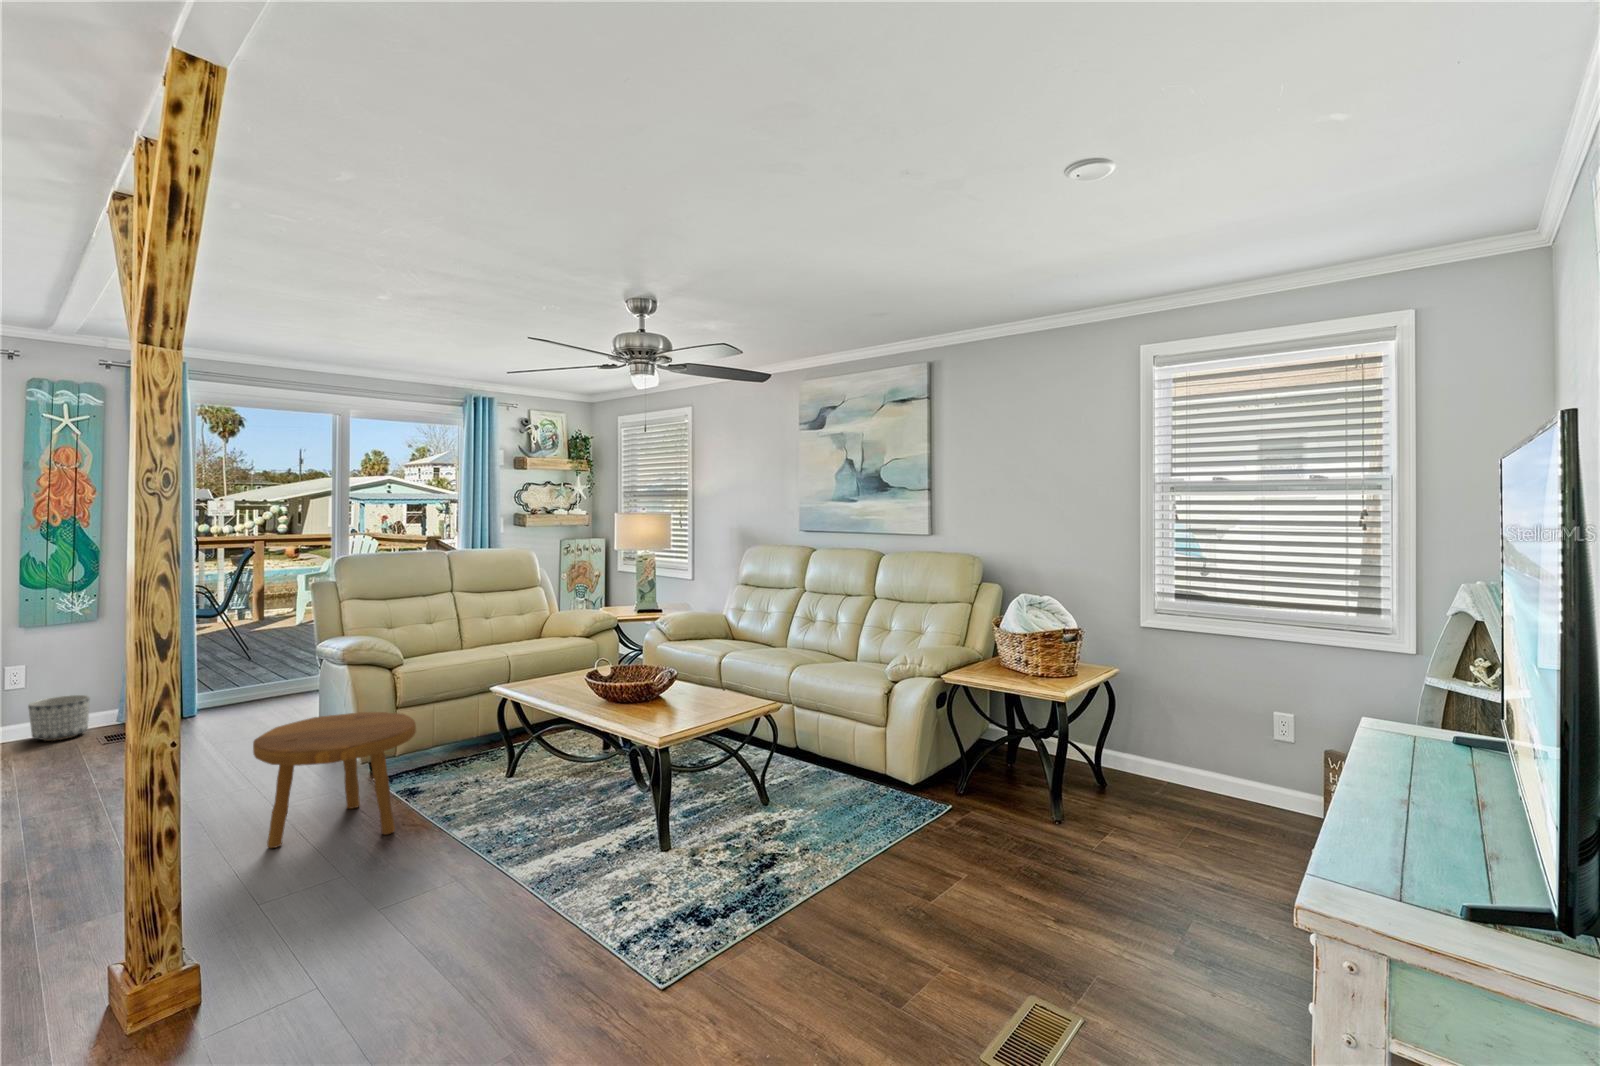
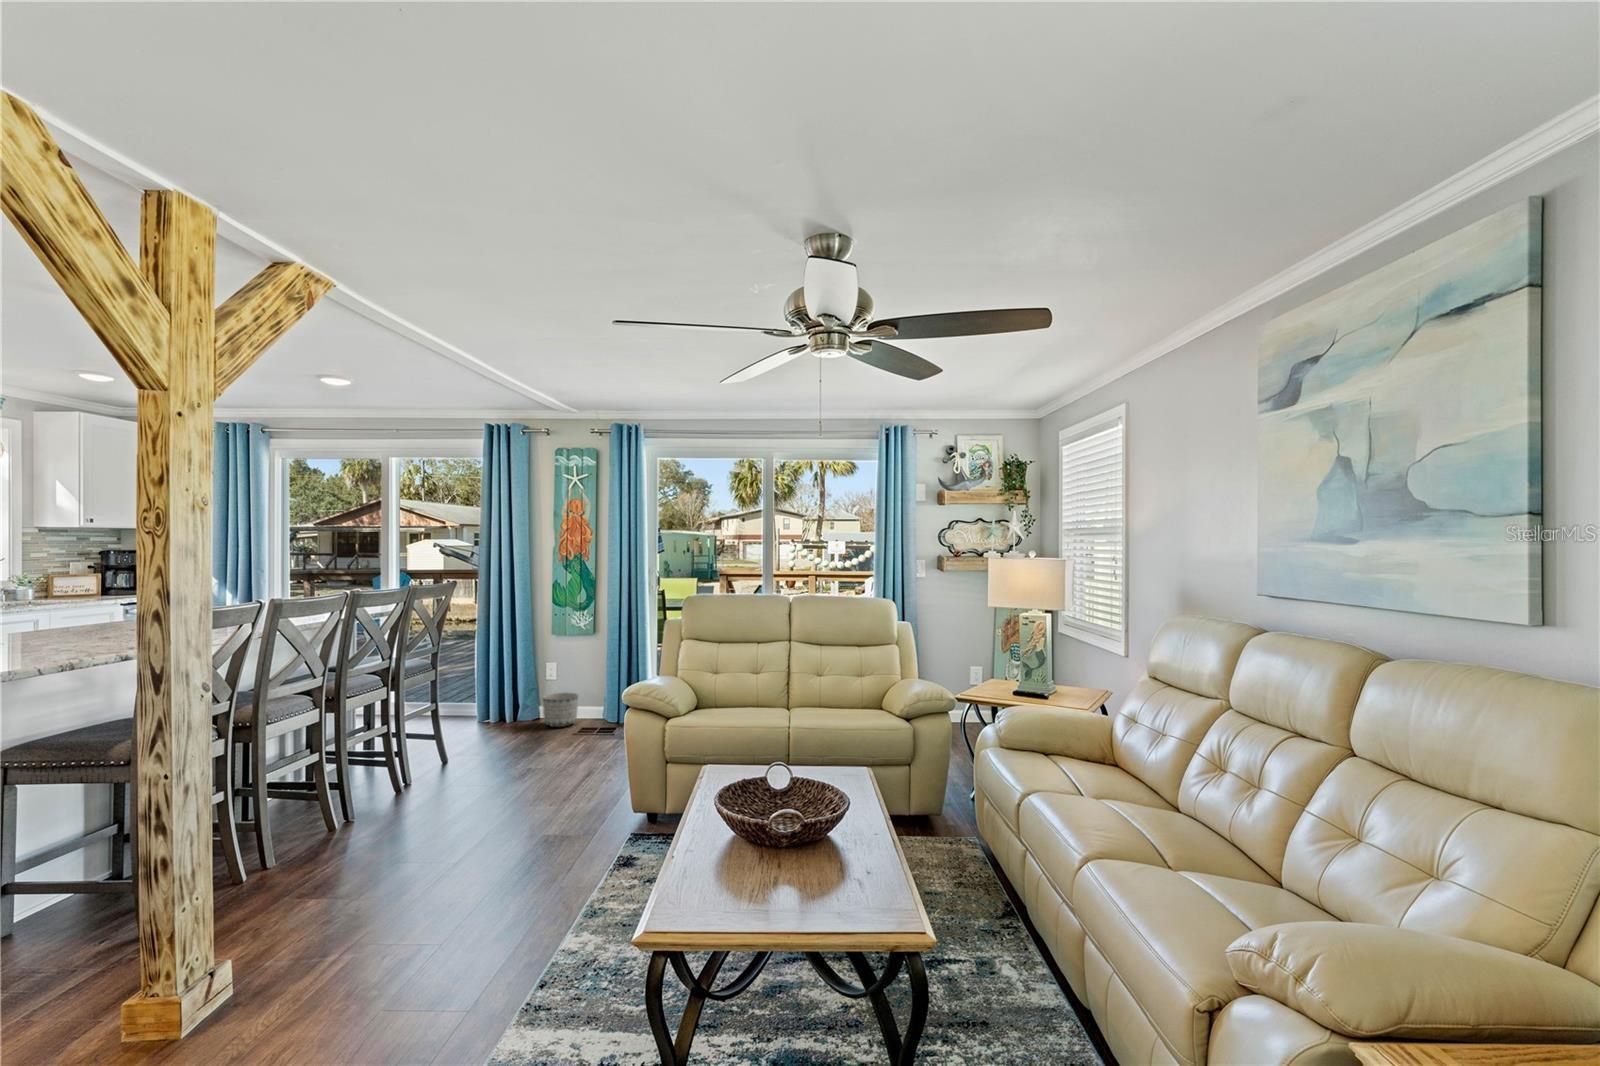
footstool: present [253,712,416,848] -> none [444,761,603,918]

